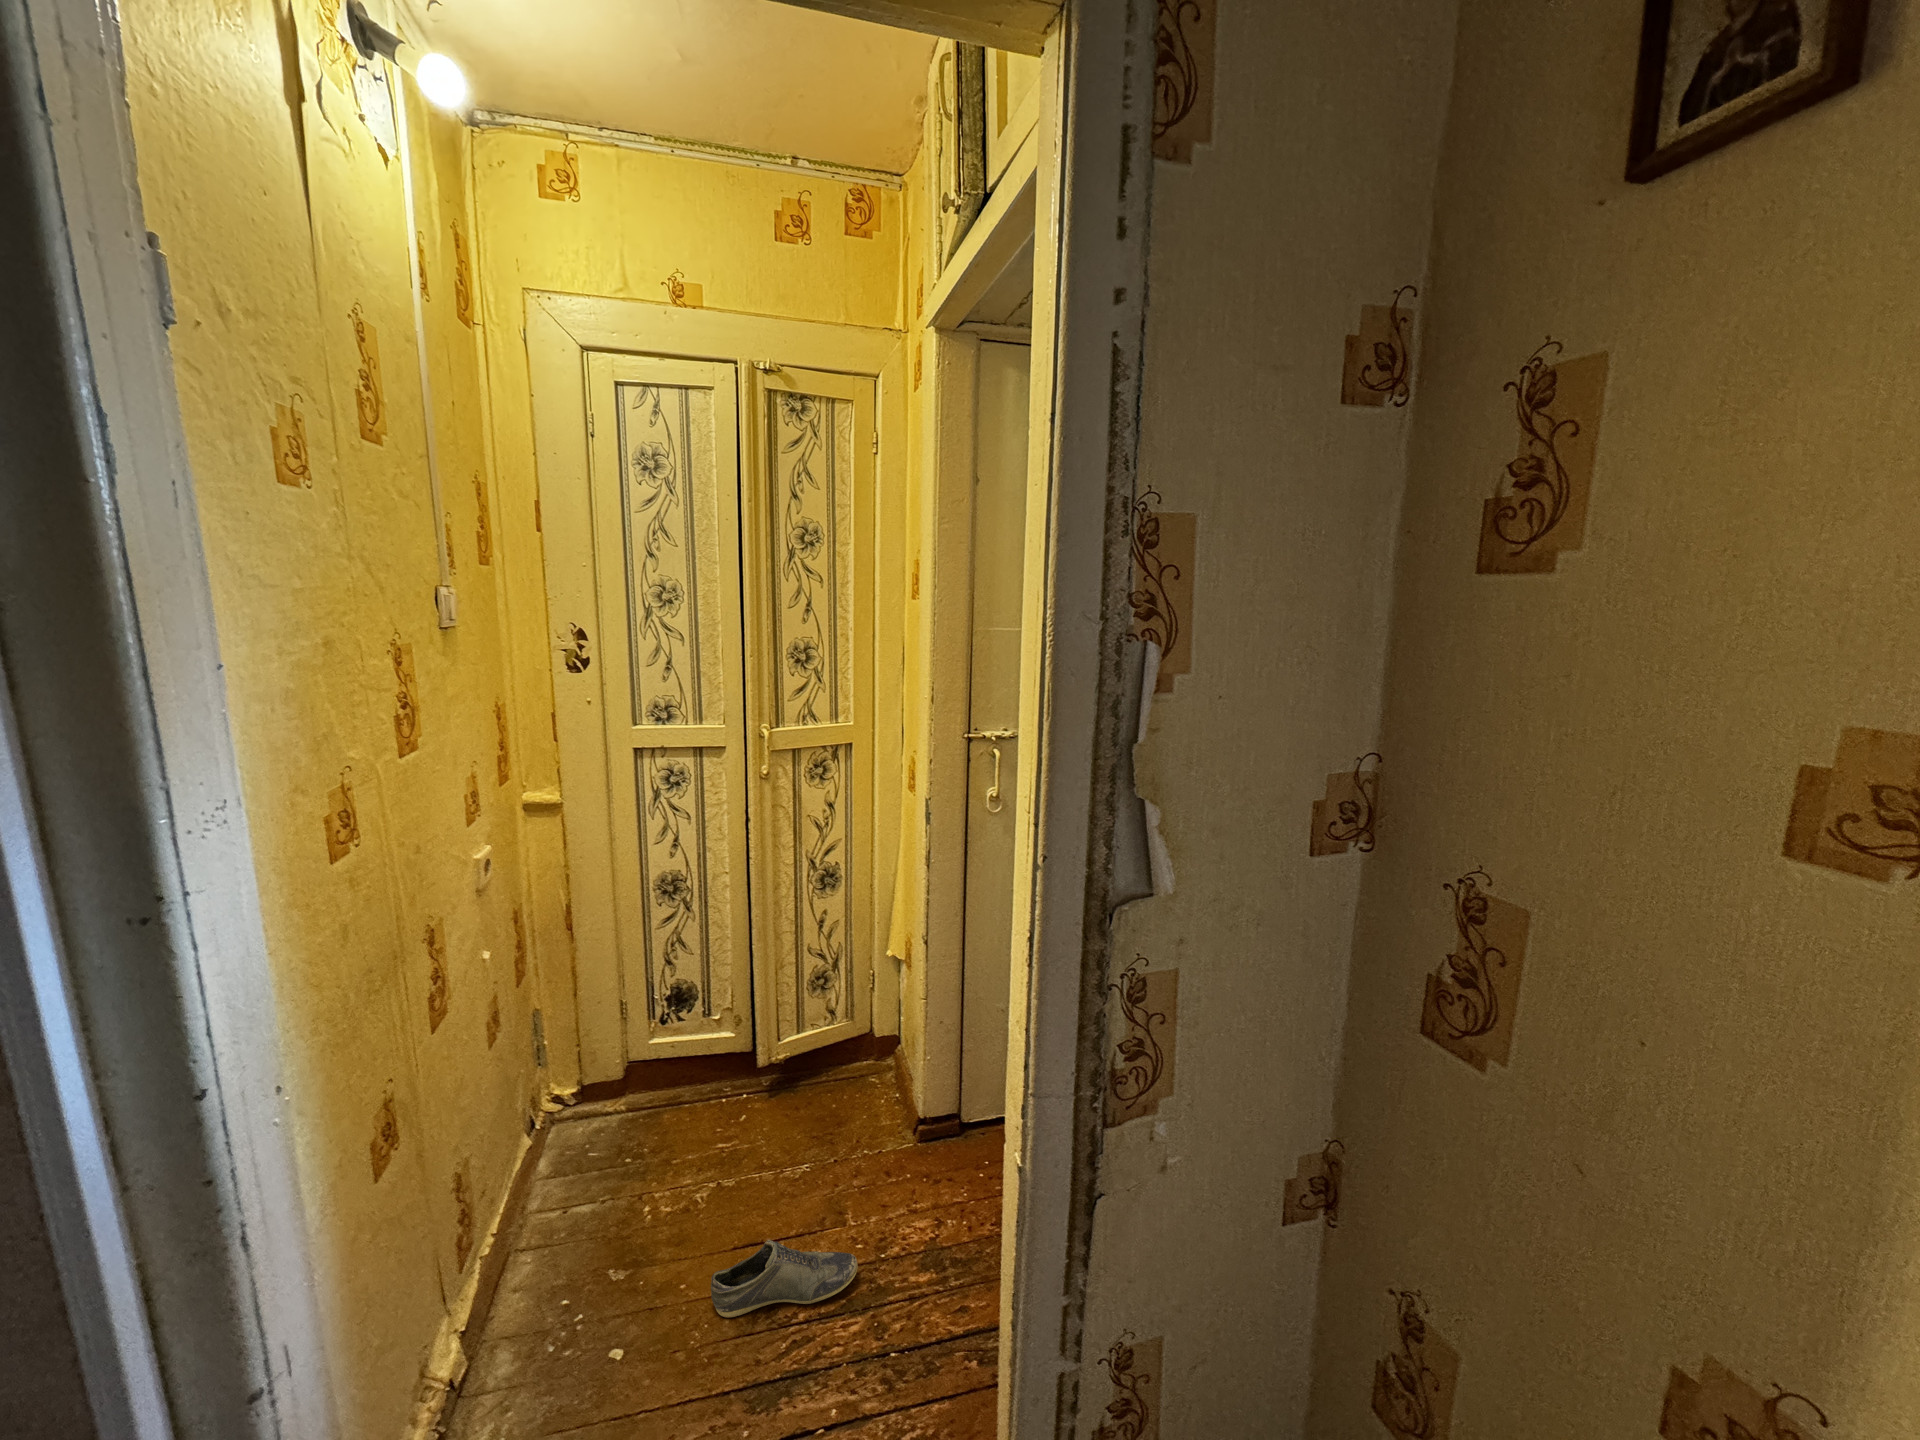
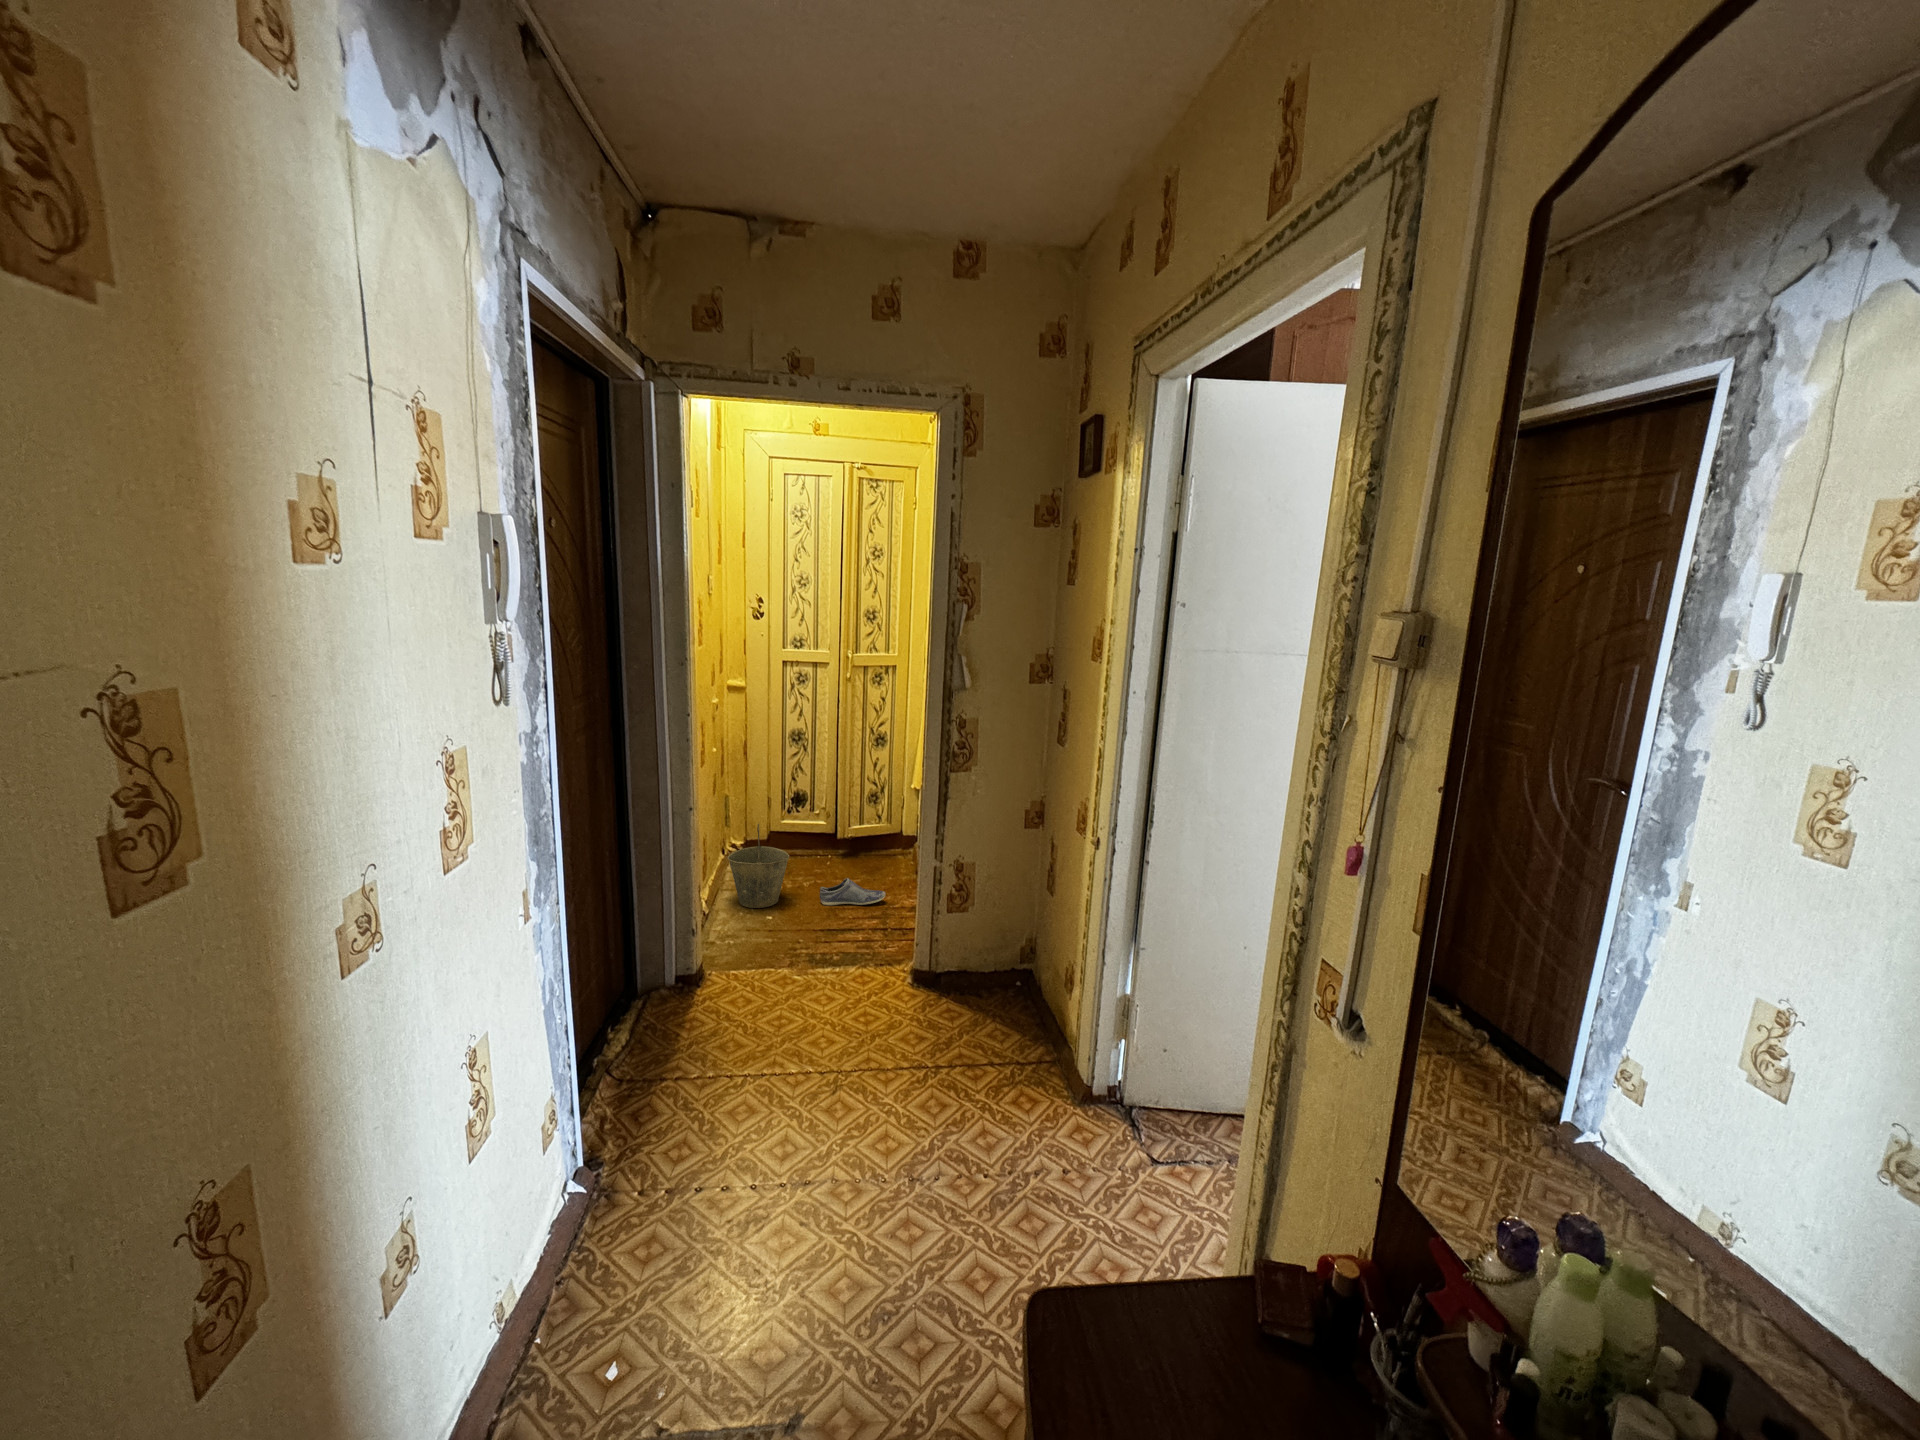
bucket: none [482,1155,637,1367] -> present [727,823,789,908]

